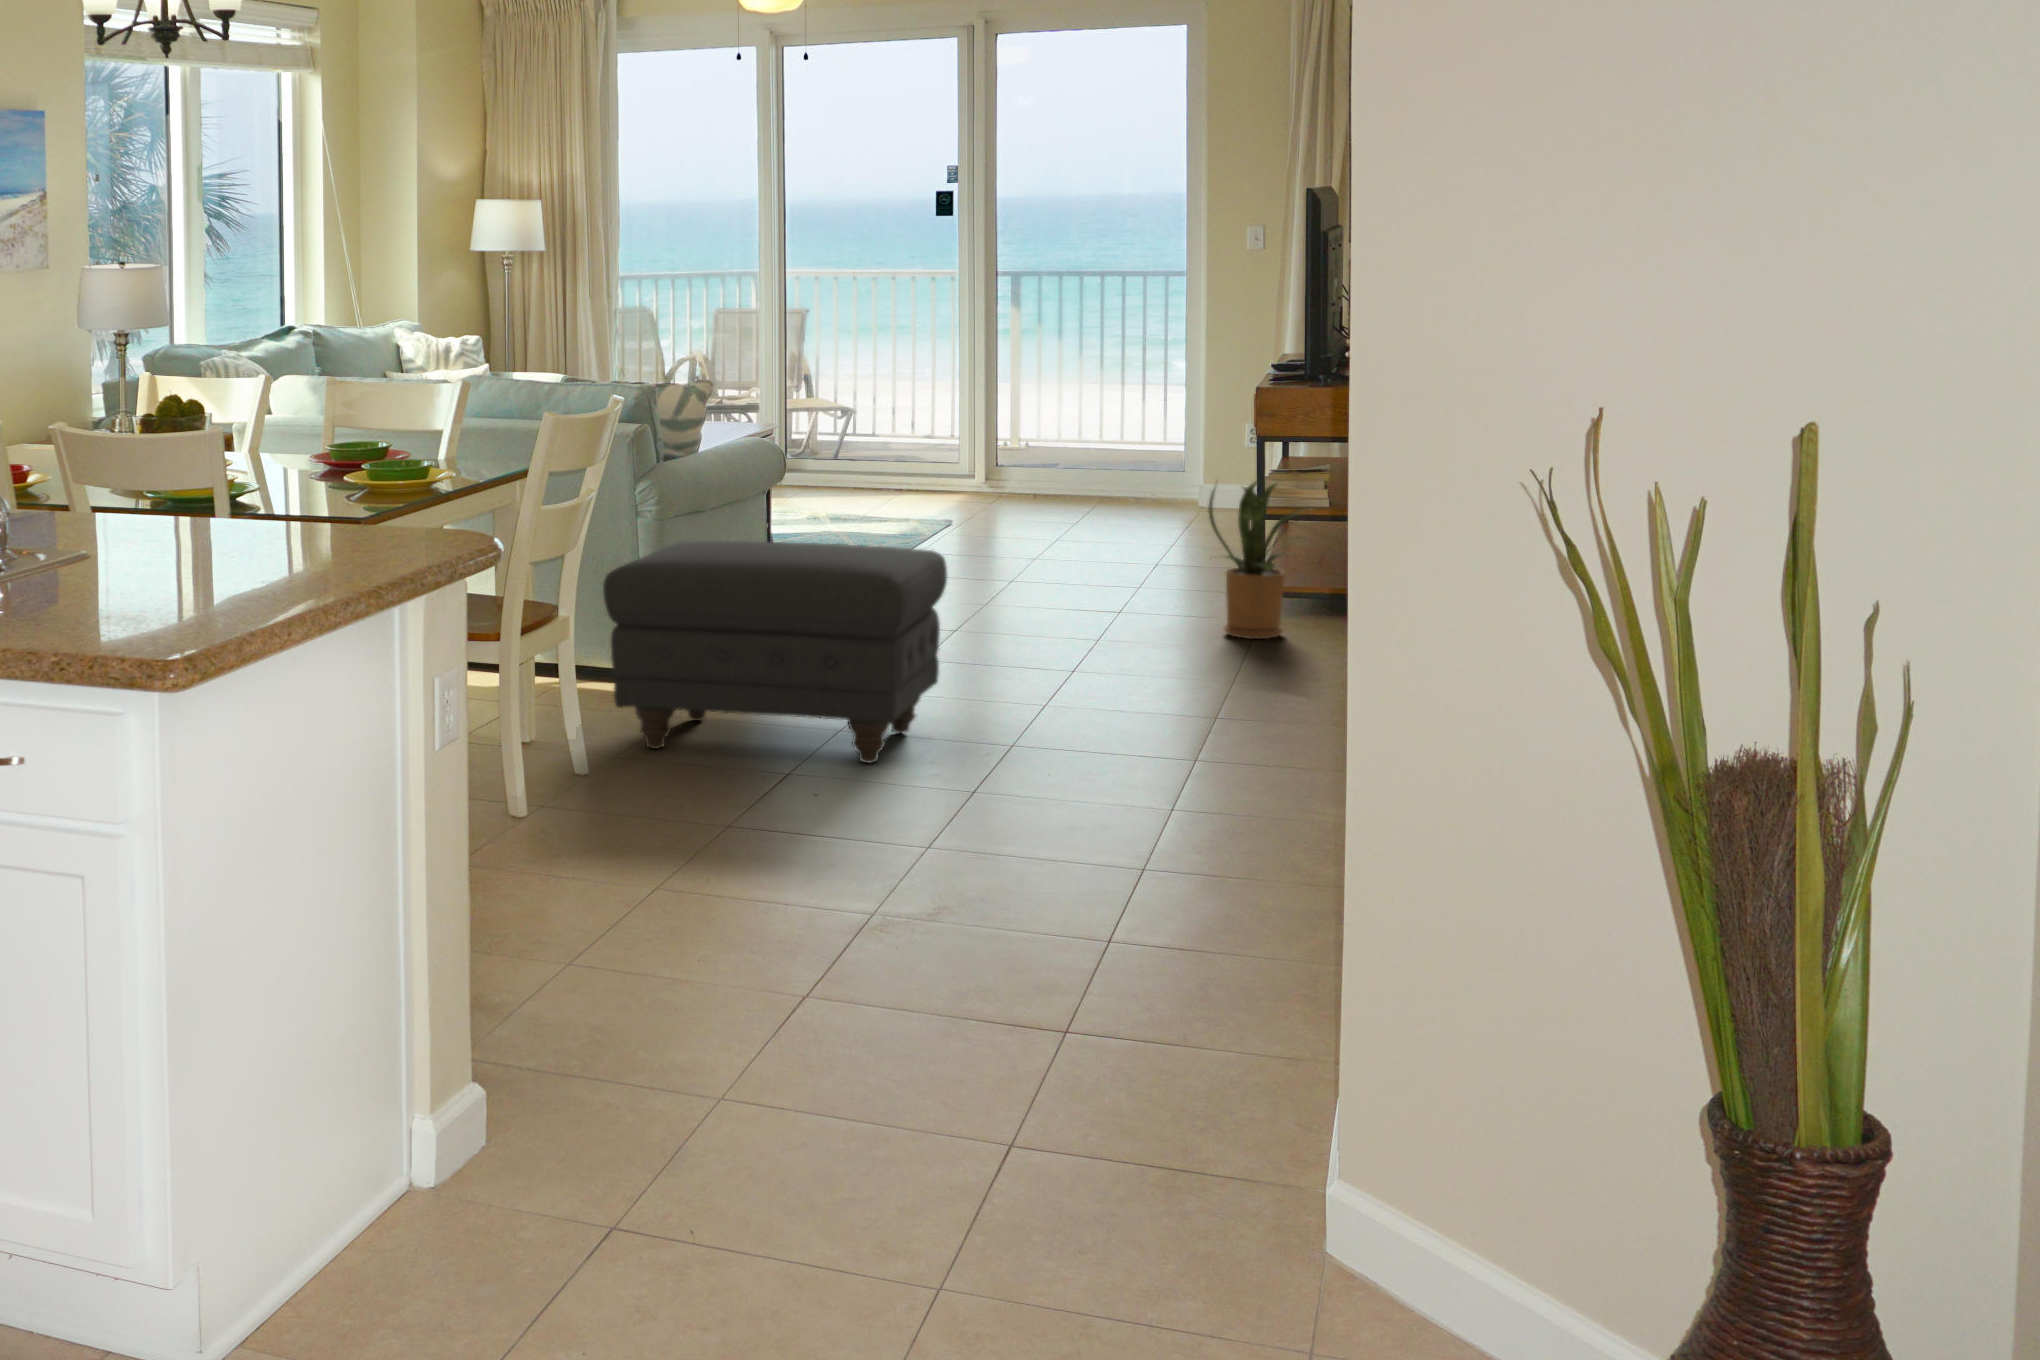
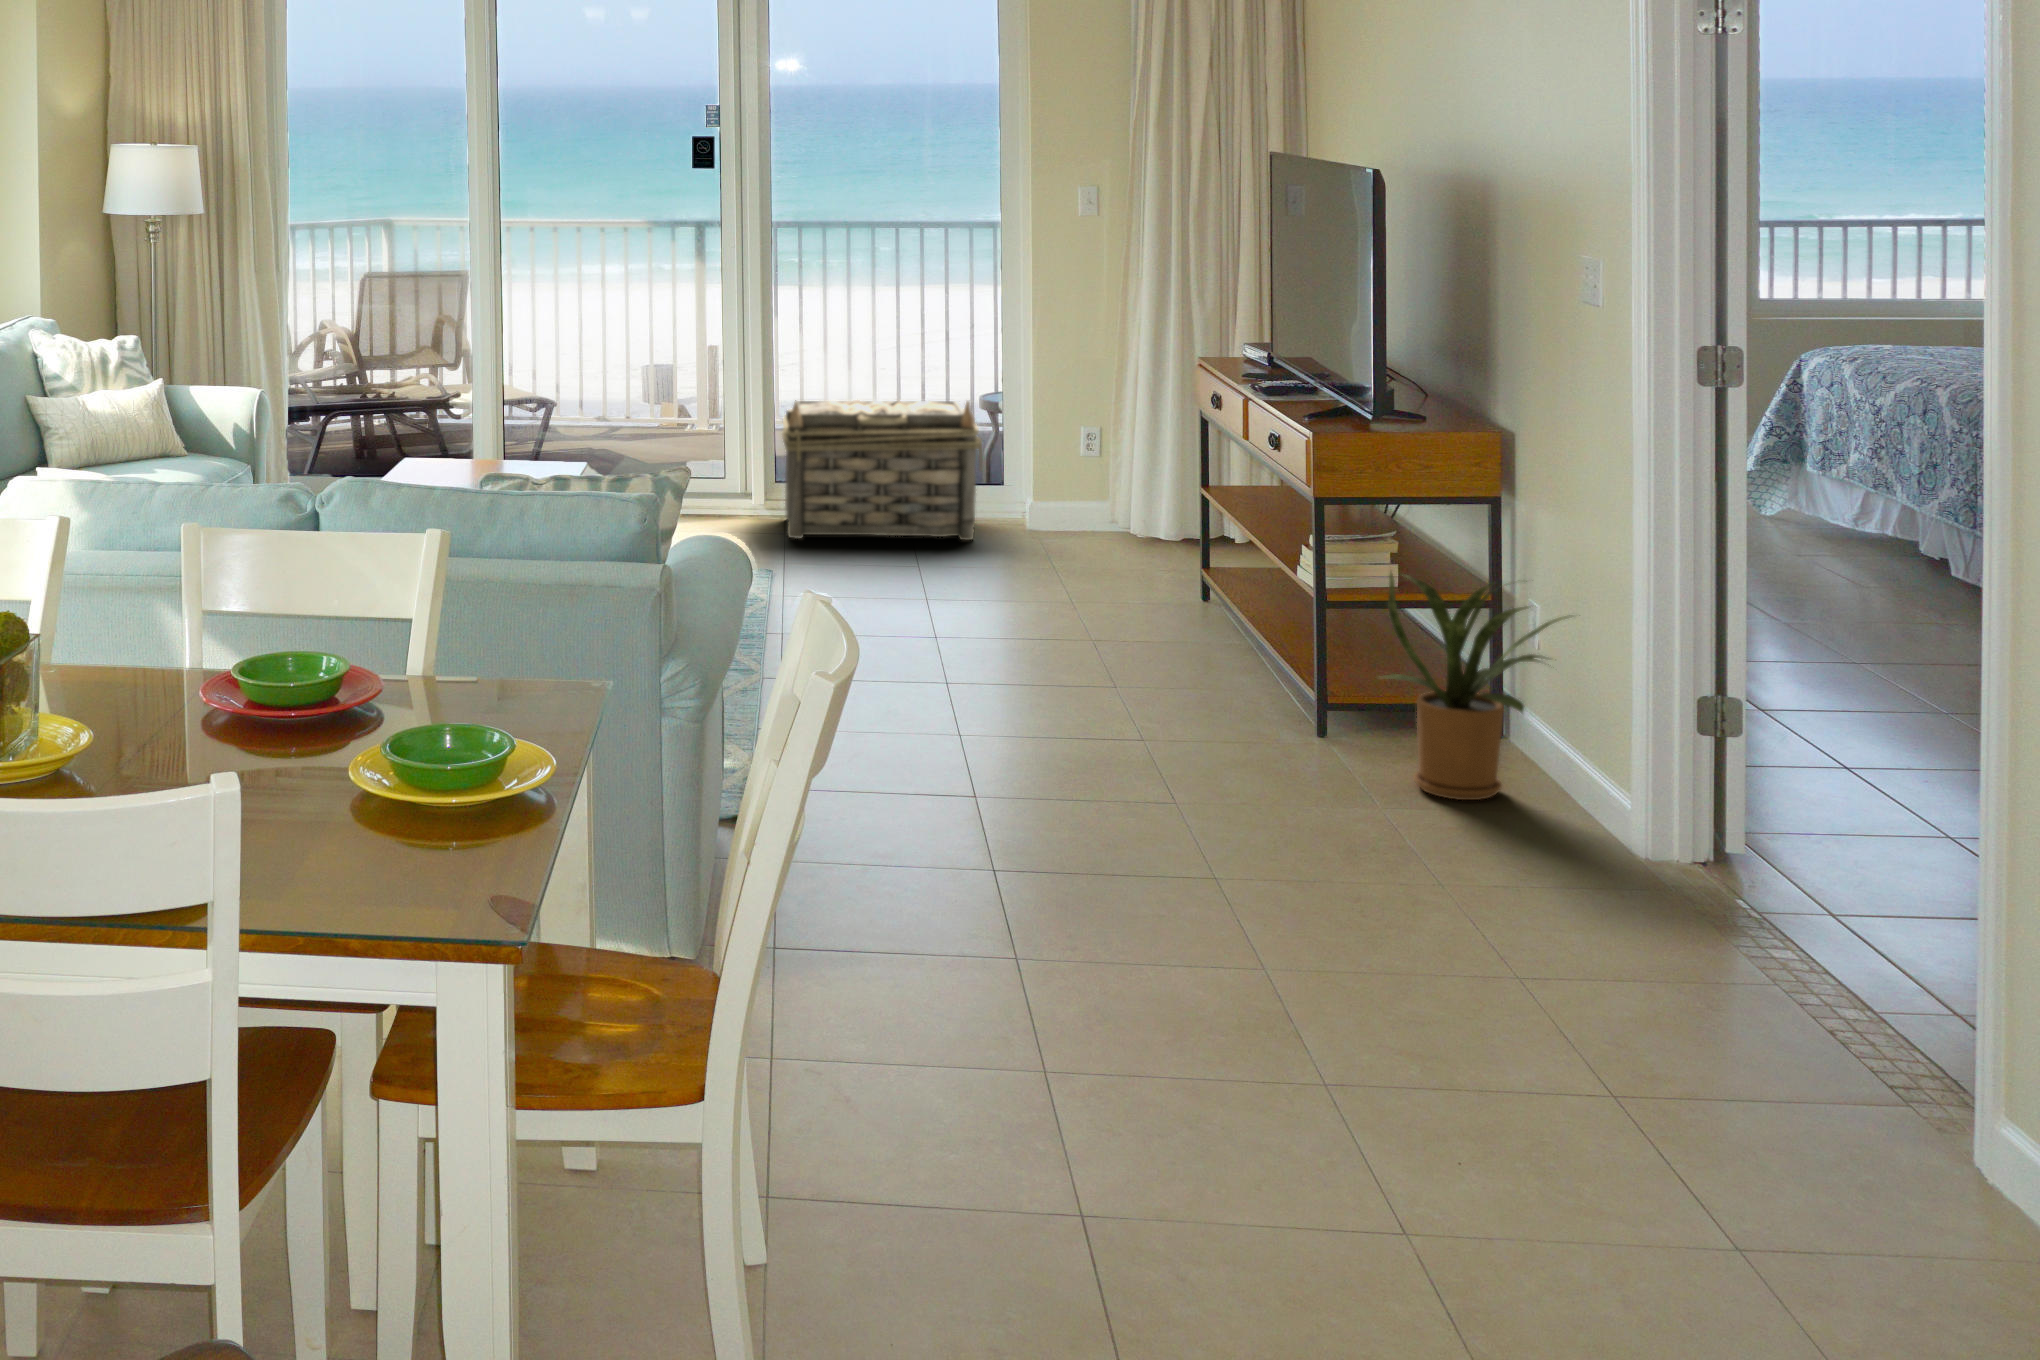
basket: none [985,400,1153,515] -> present [782,399,982,540]
ottoman: present [603,541,947,763] -> none [888,804,1509,1251]

